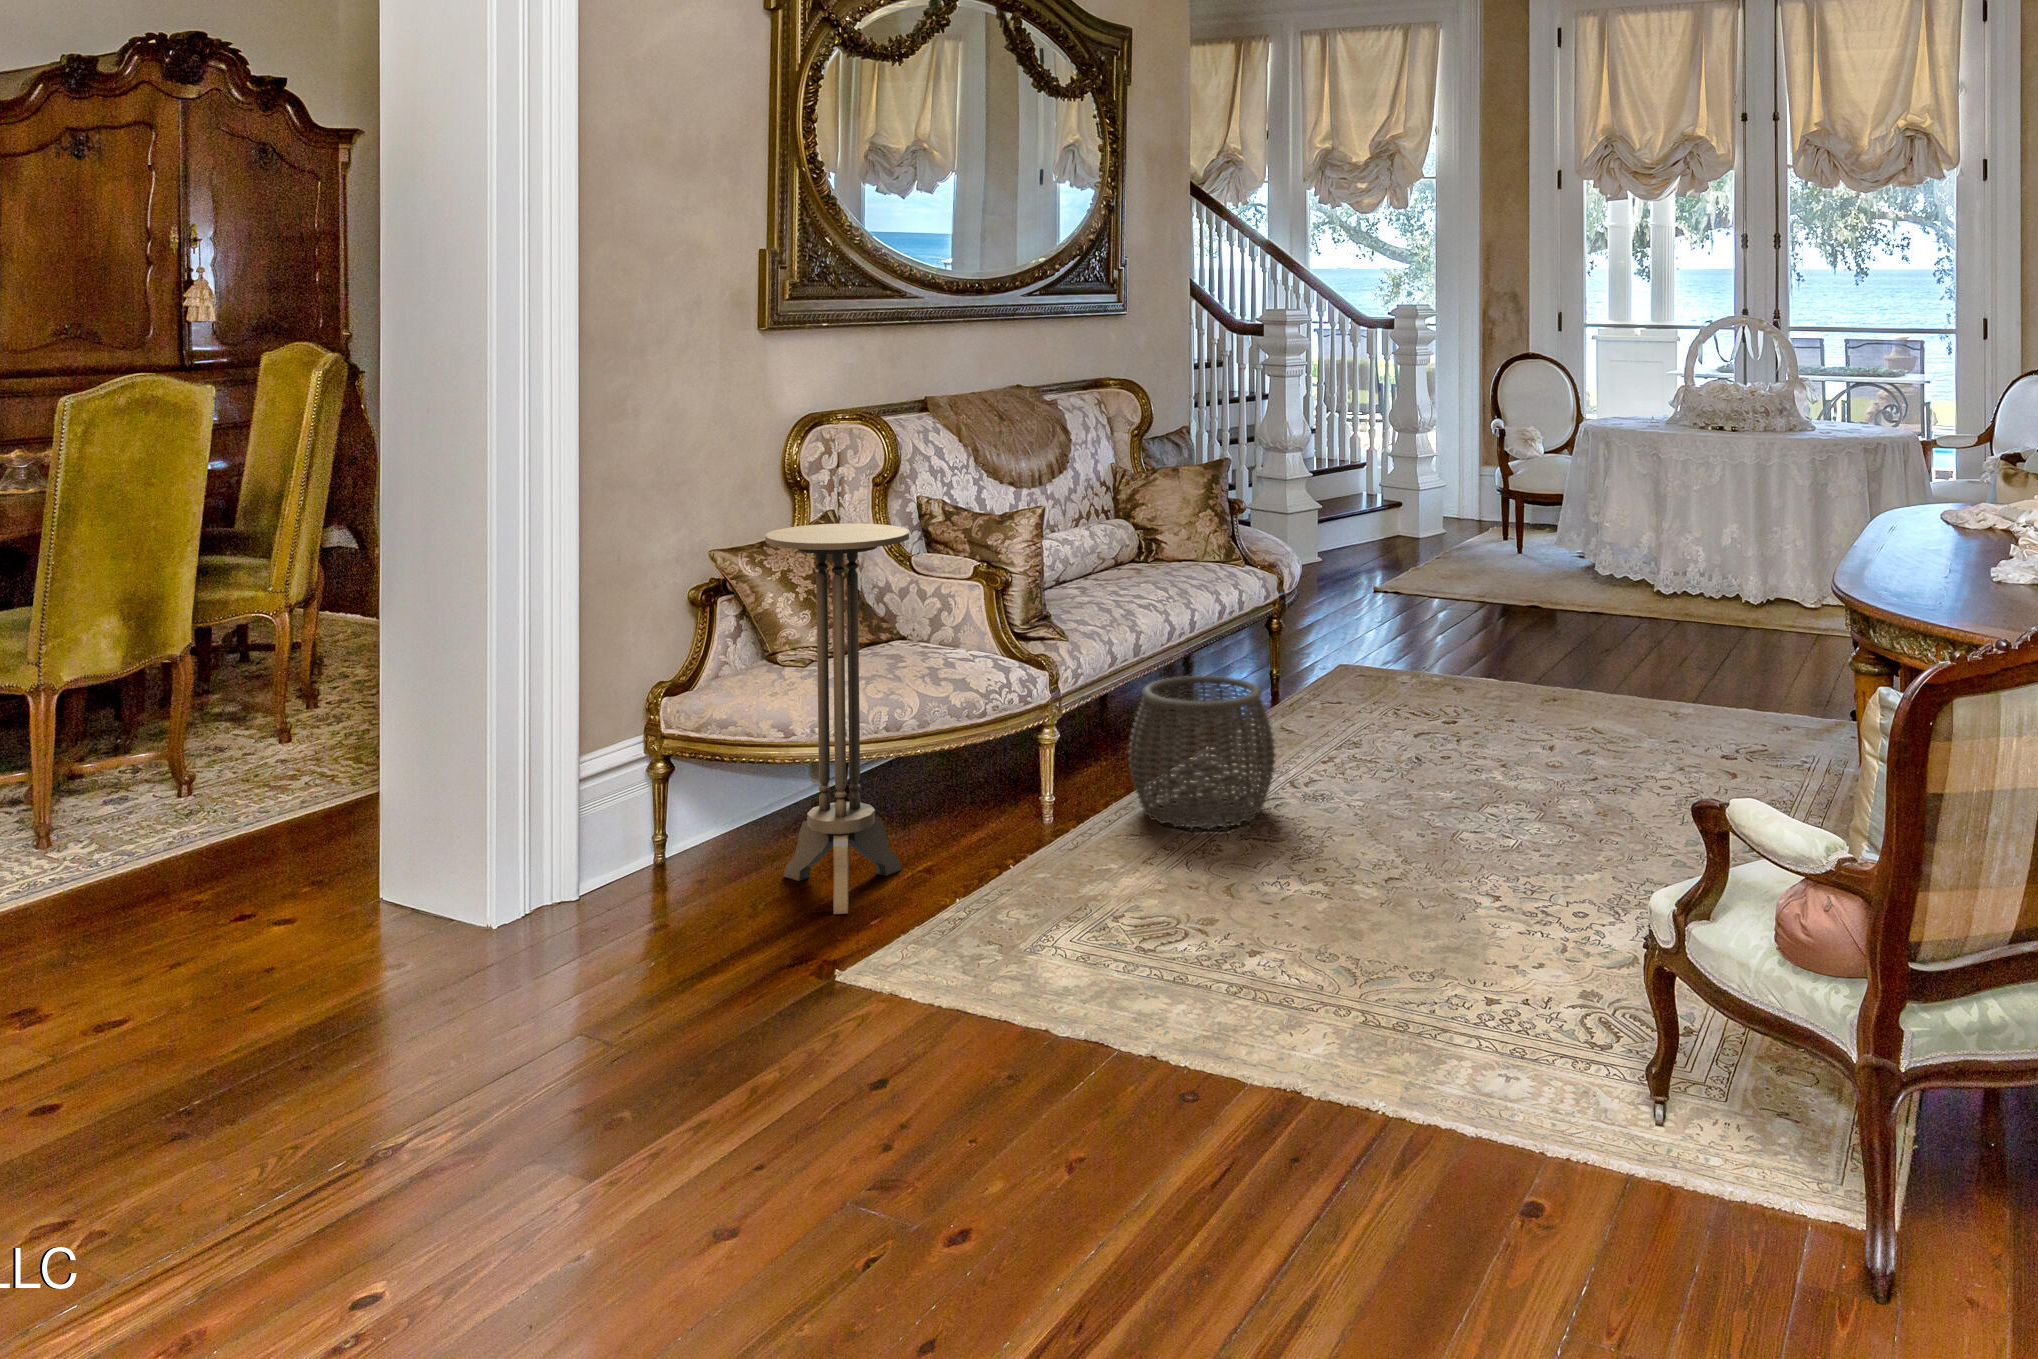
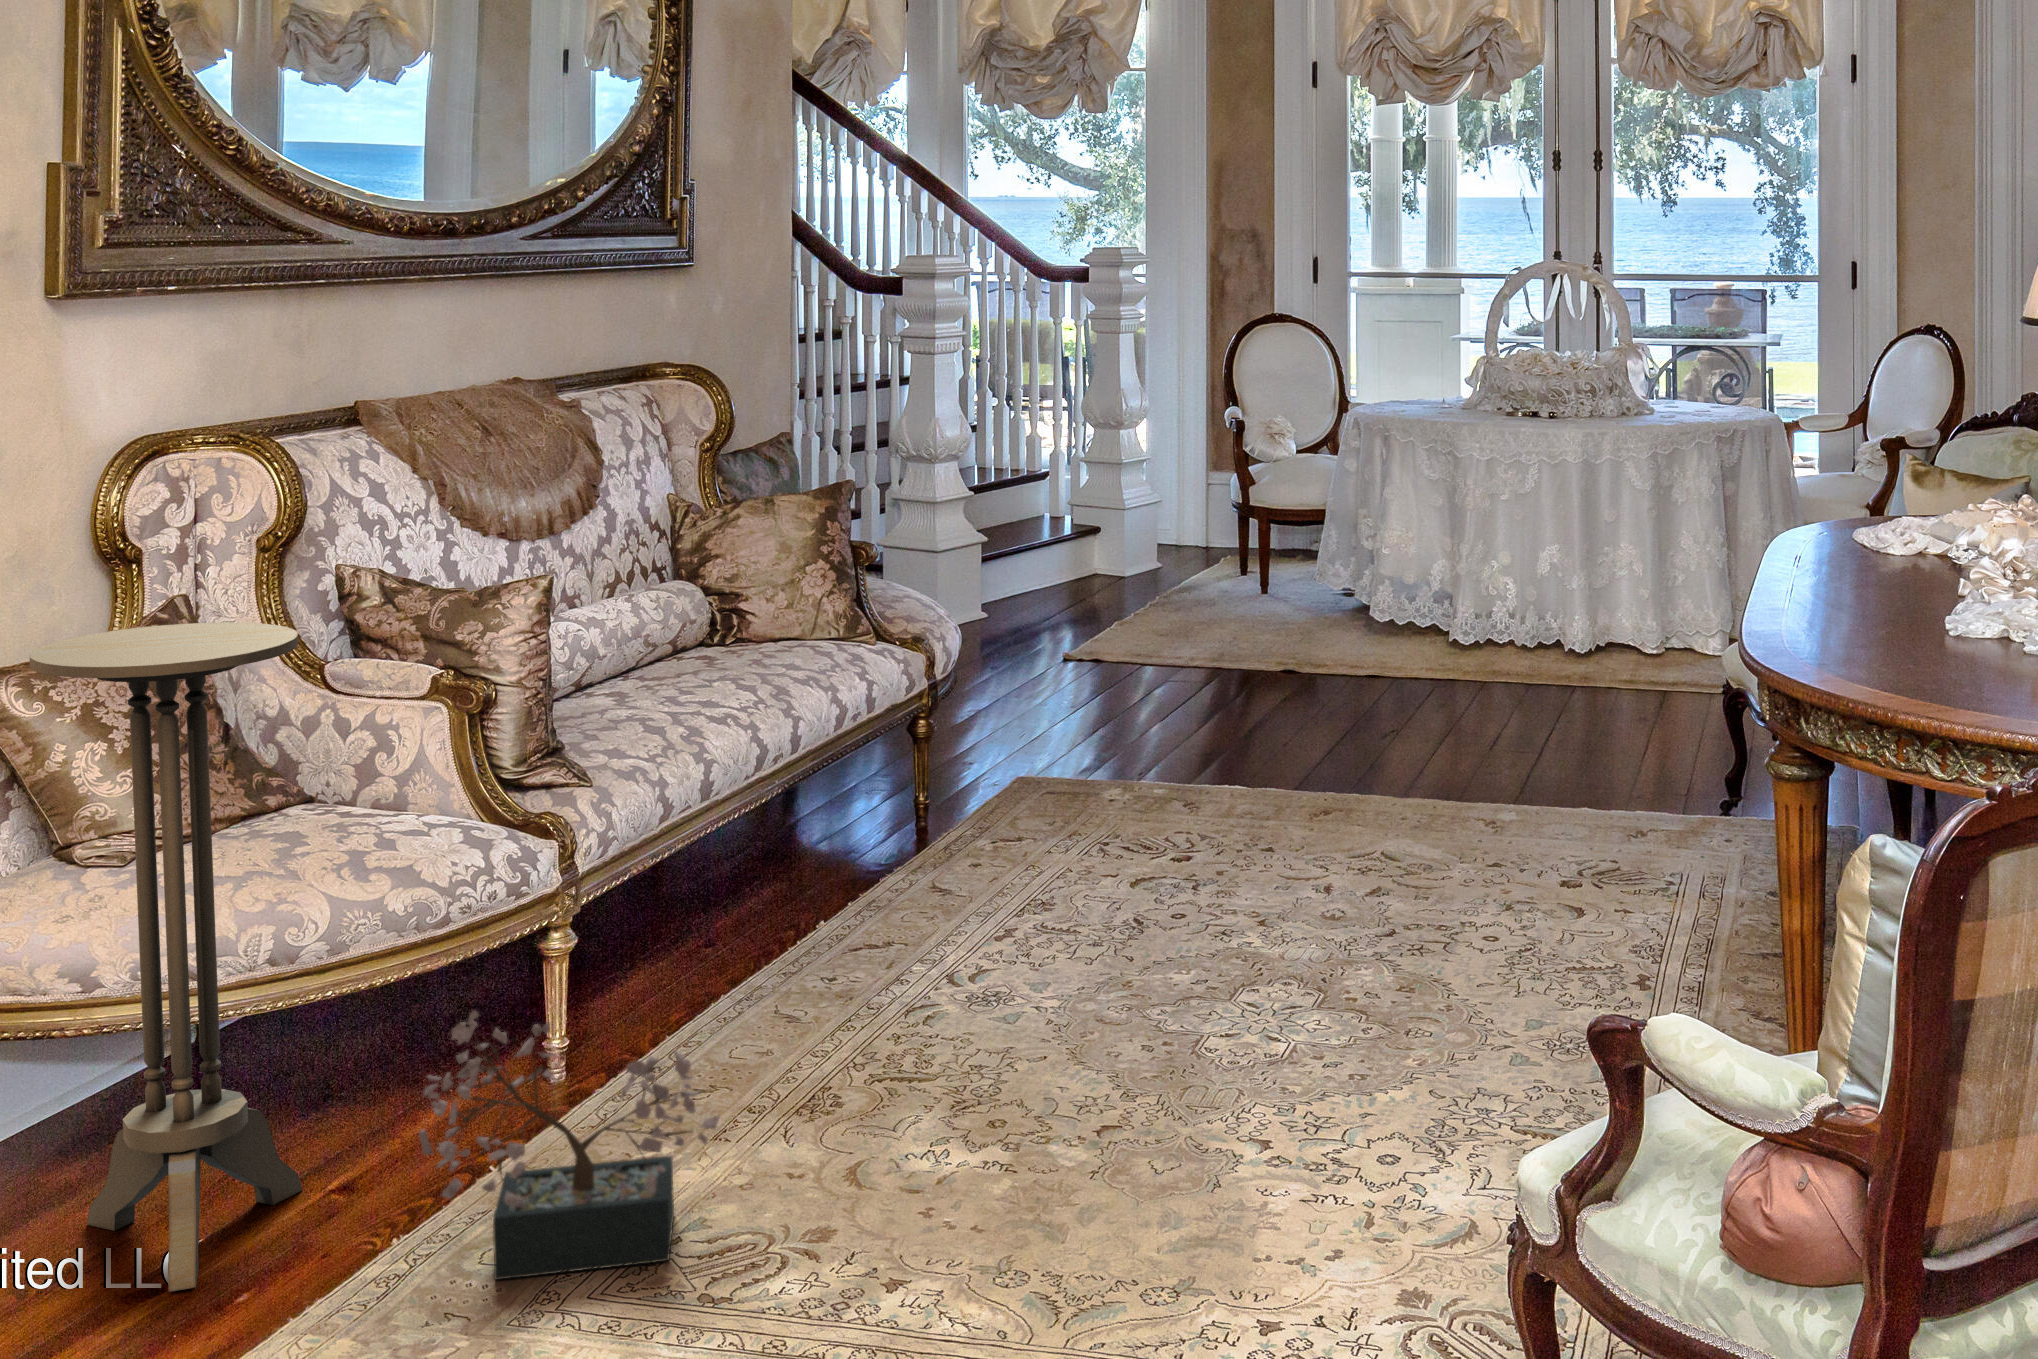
woven basket: present [1128,676,1276,829] -> none [691,824,926,1070]
decorative plant: none [973,764,1150,926] -> present [419,1011,719,1280]

